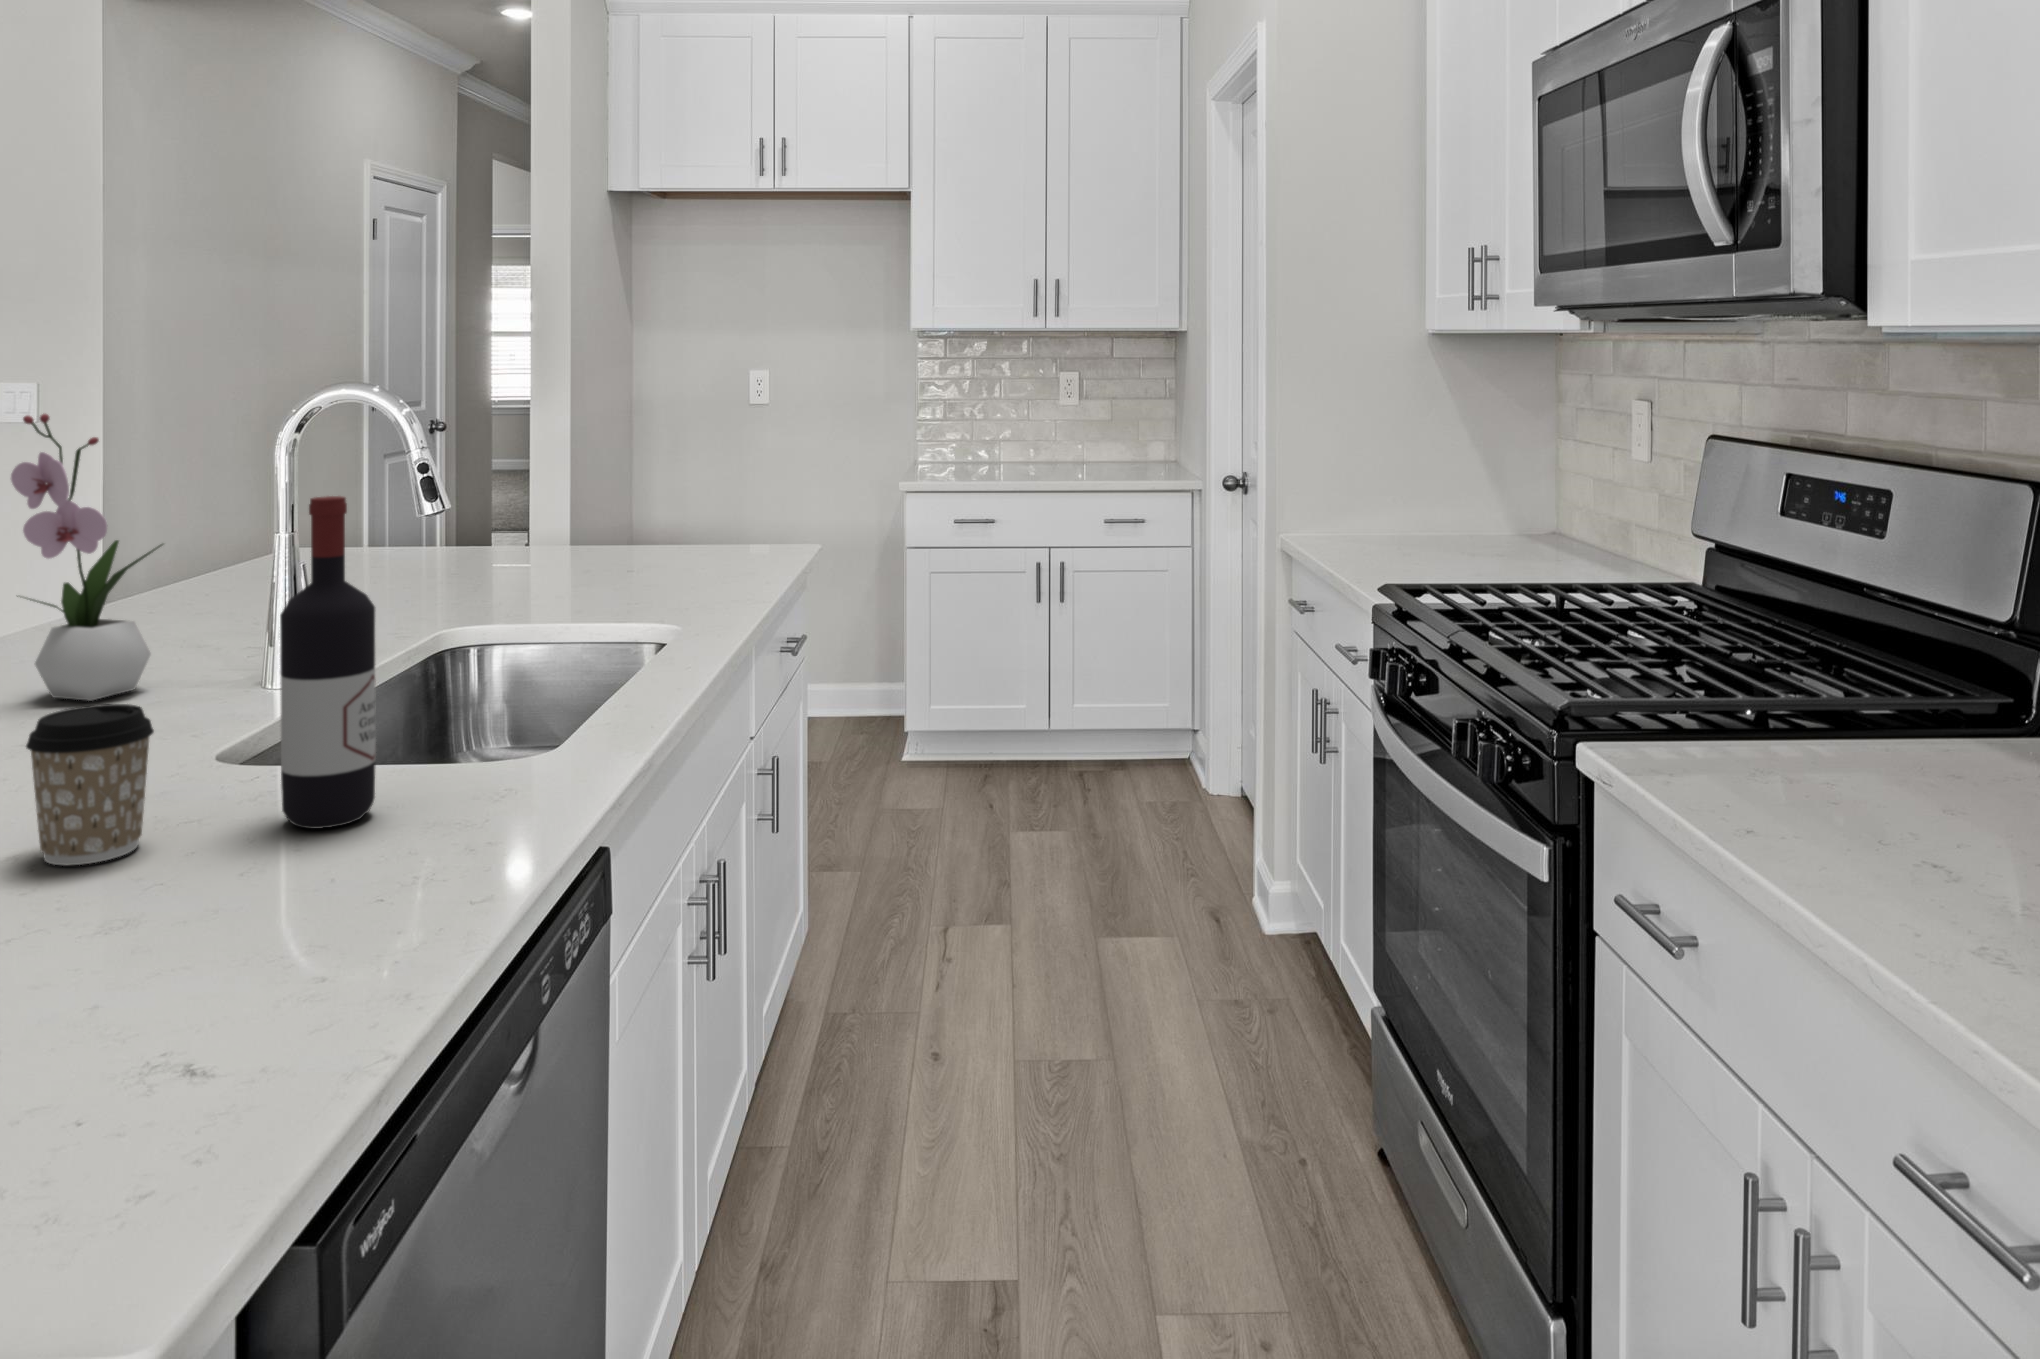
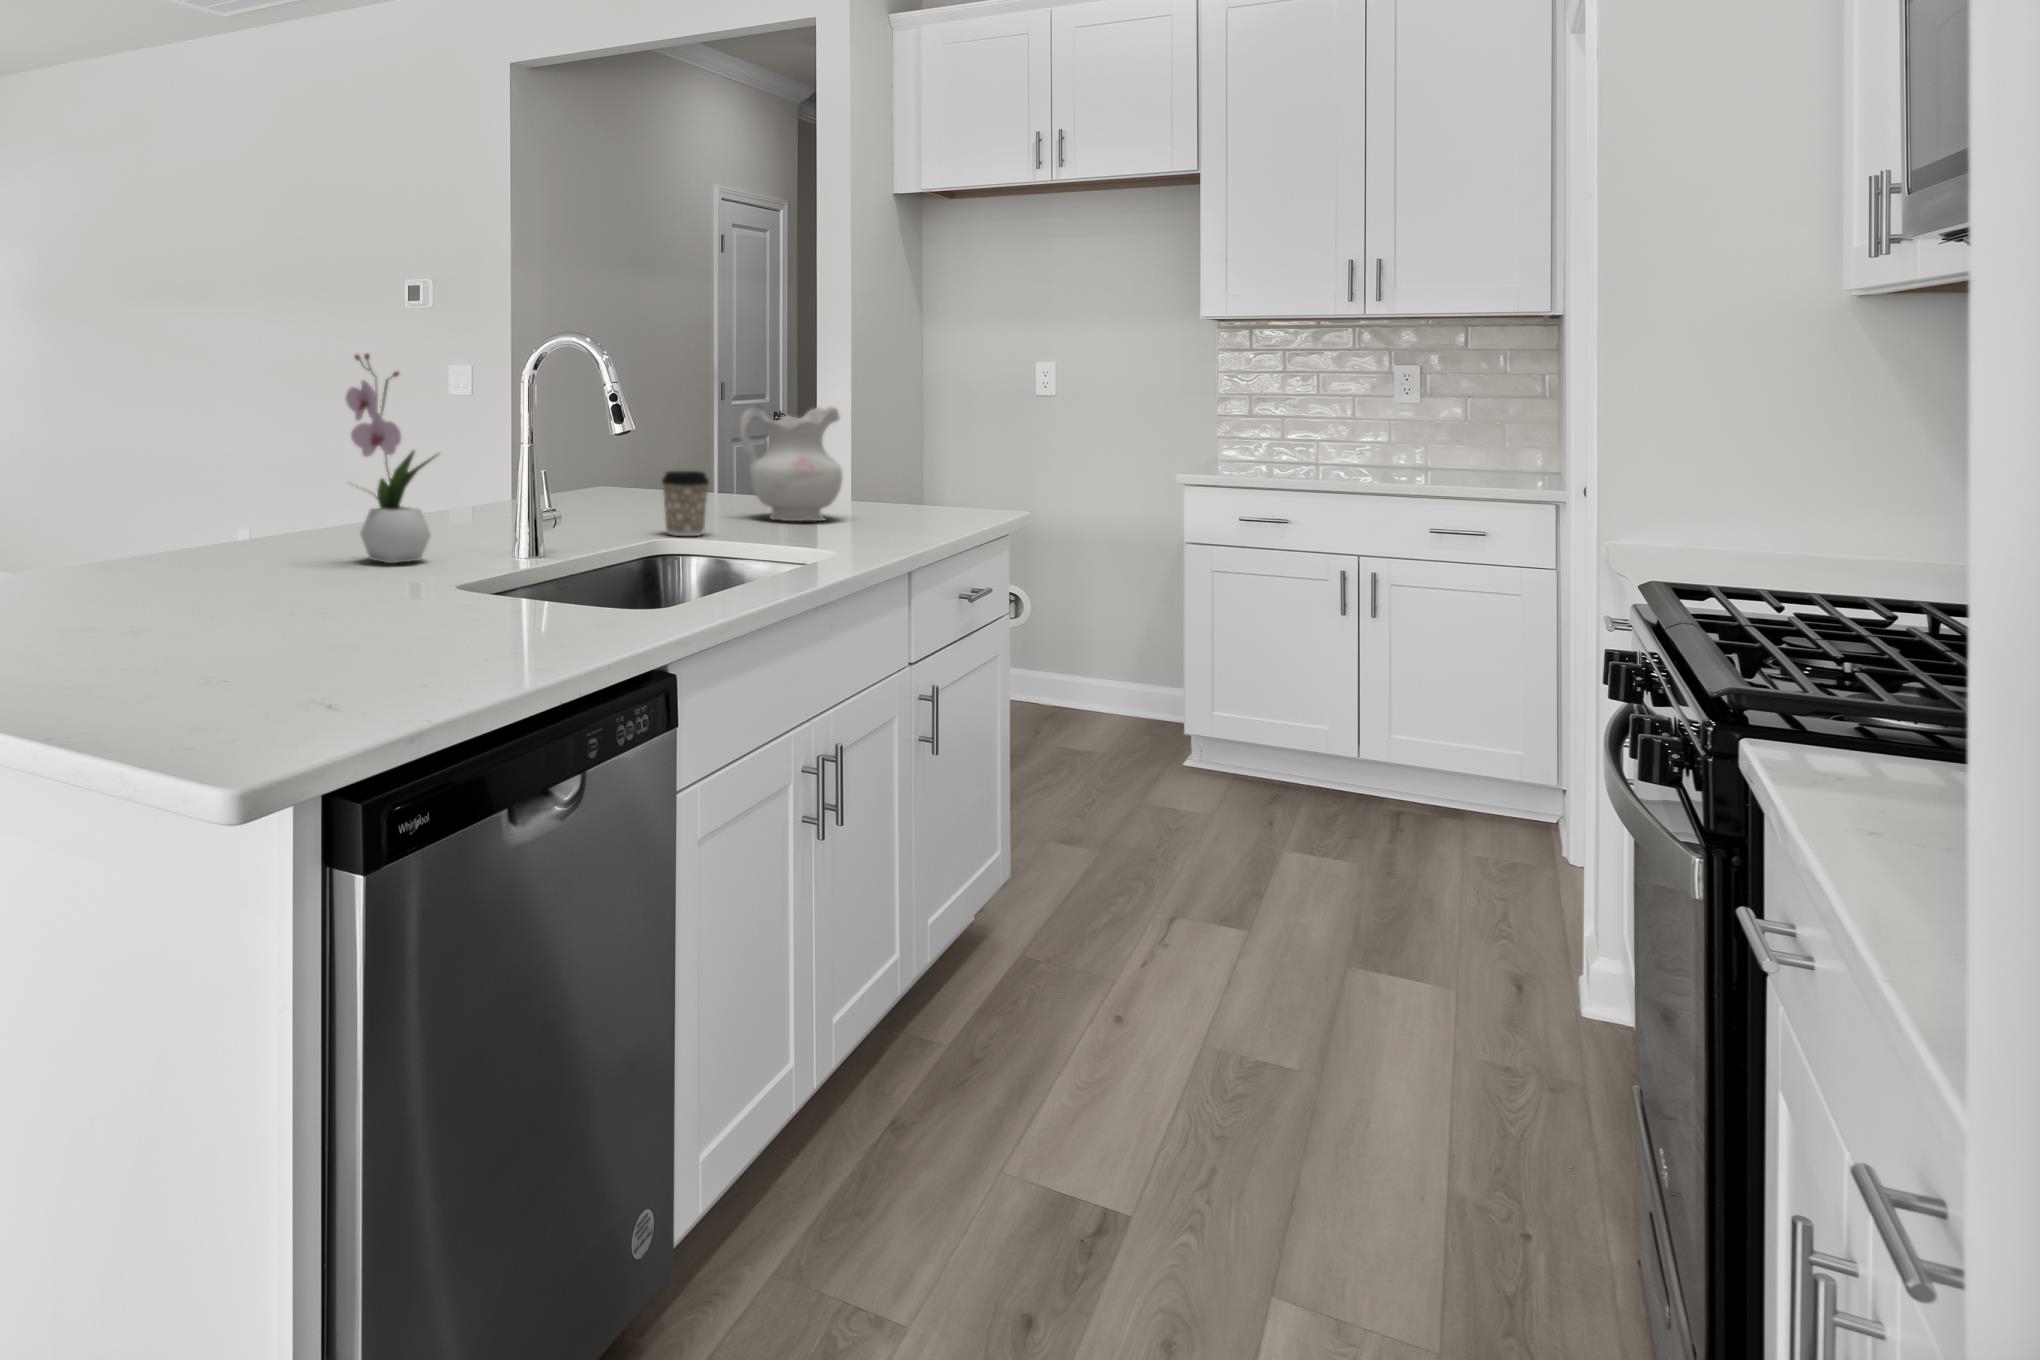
ceramic pitcher: none [513,443,630,575] -> present [740,404,842,521]
wine bottle: present [280,496,376,829] -> none [450,398,514,644]
coffee cup: present [26,704,154,865] -> present [662,471,709,536]

